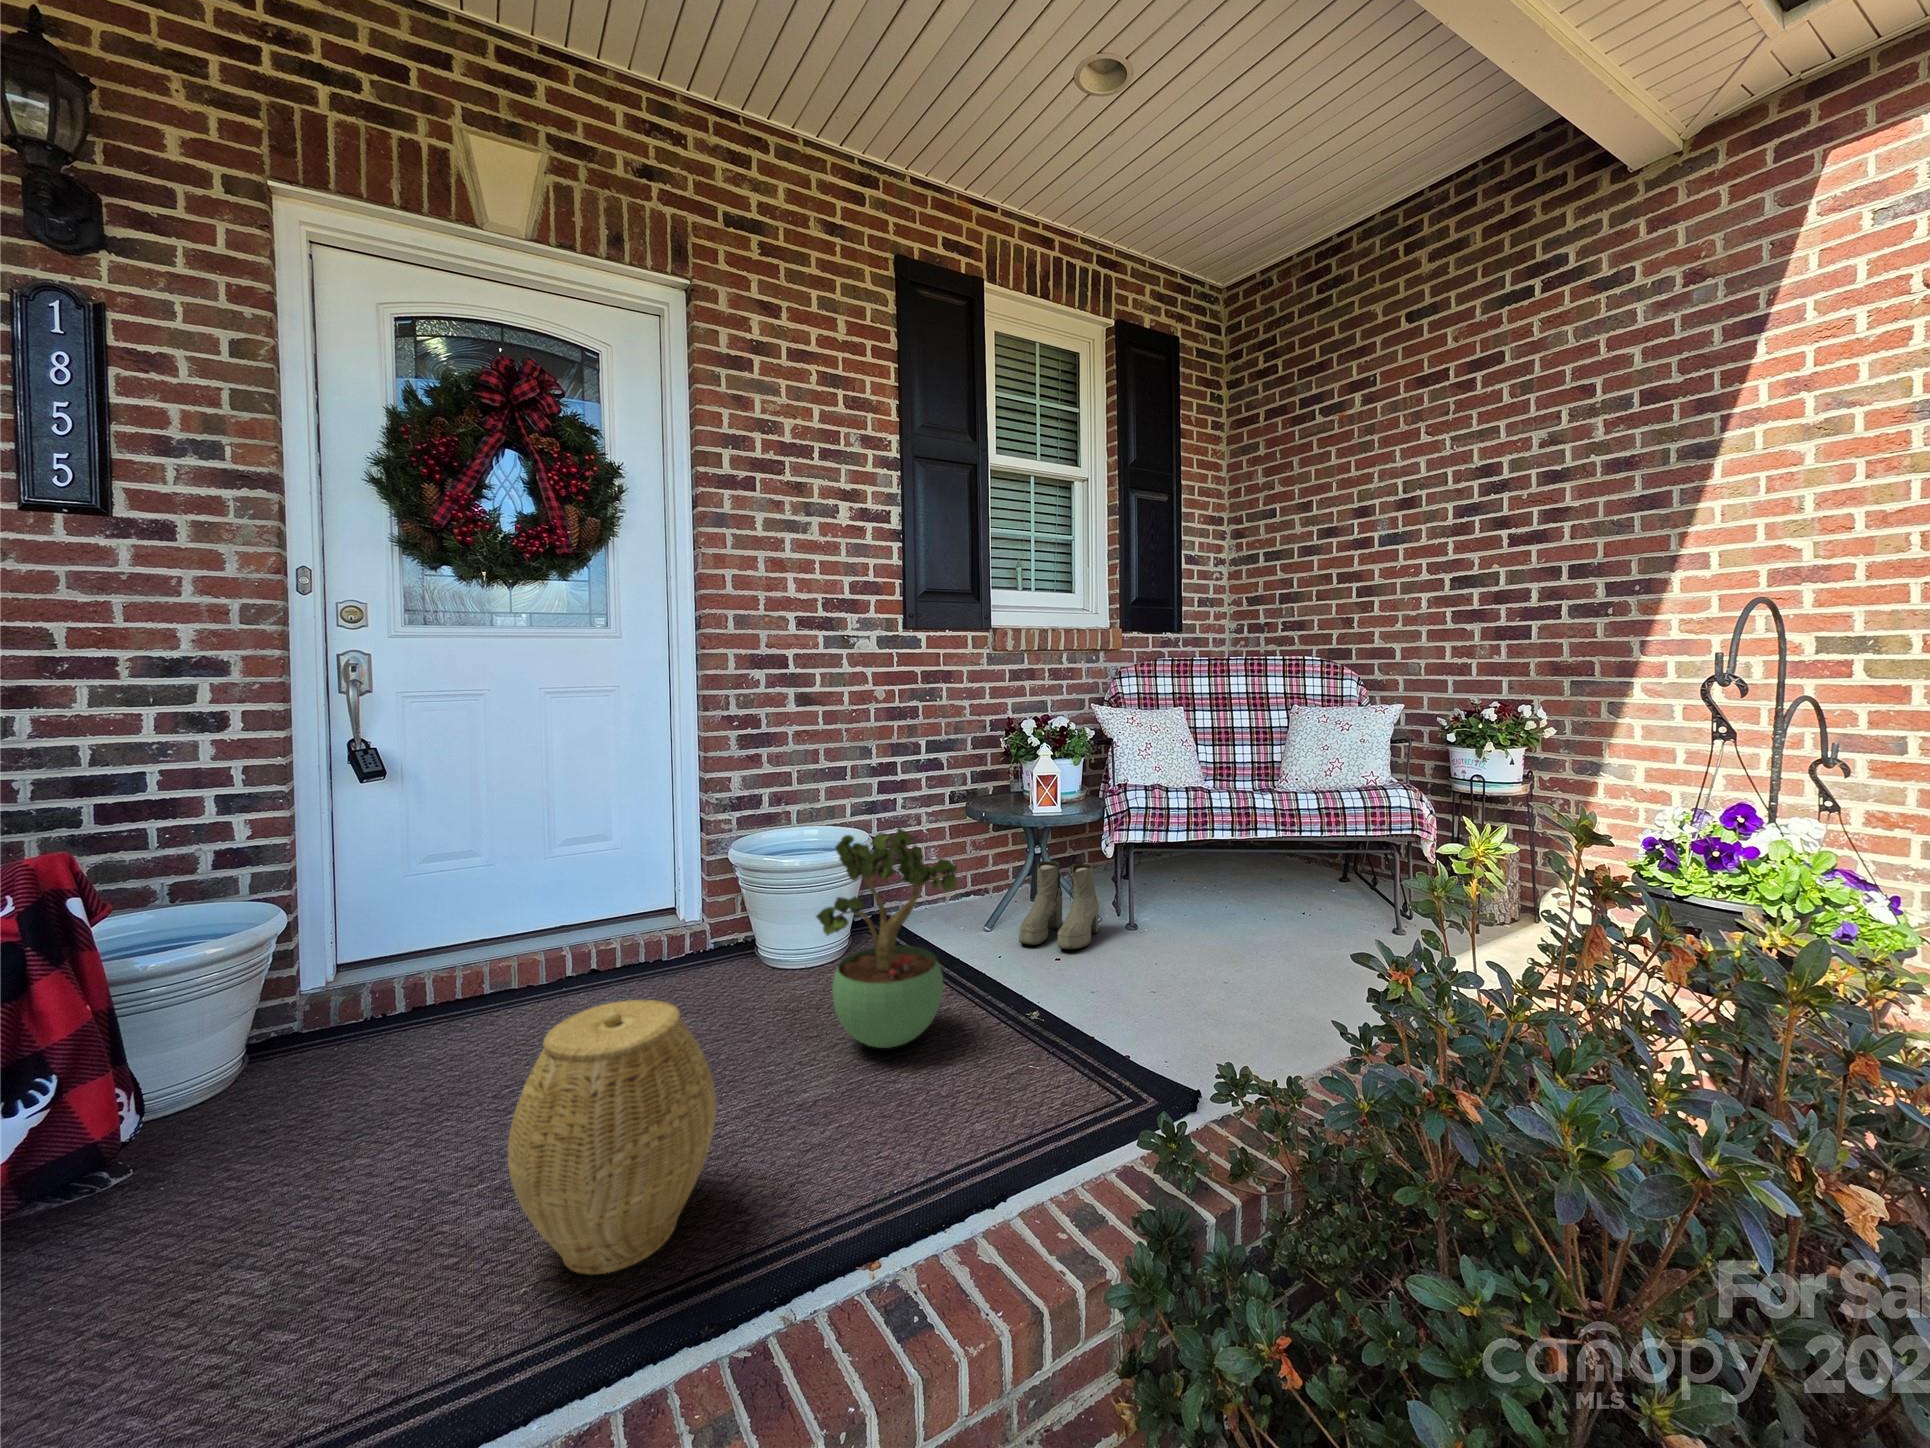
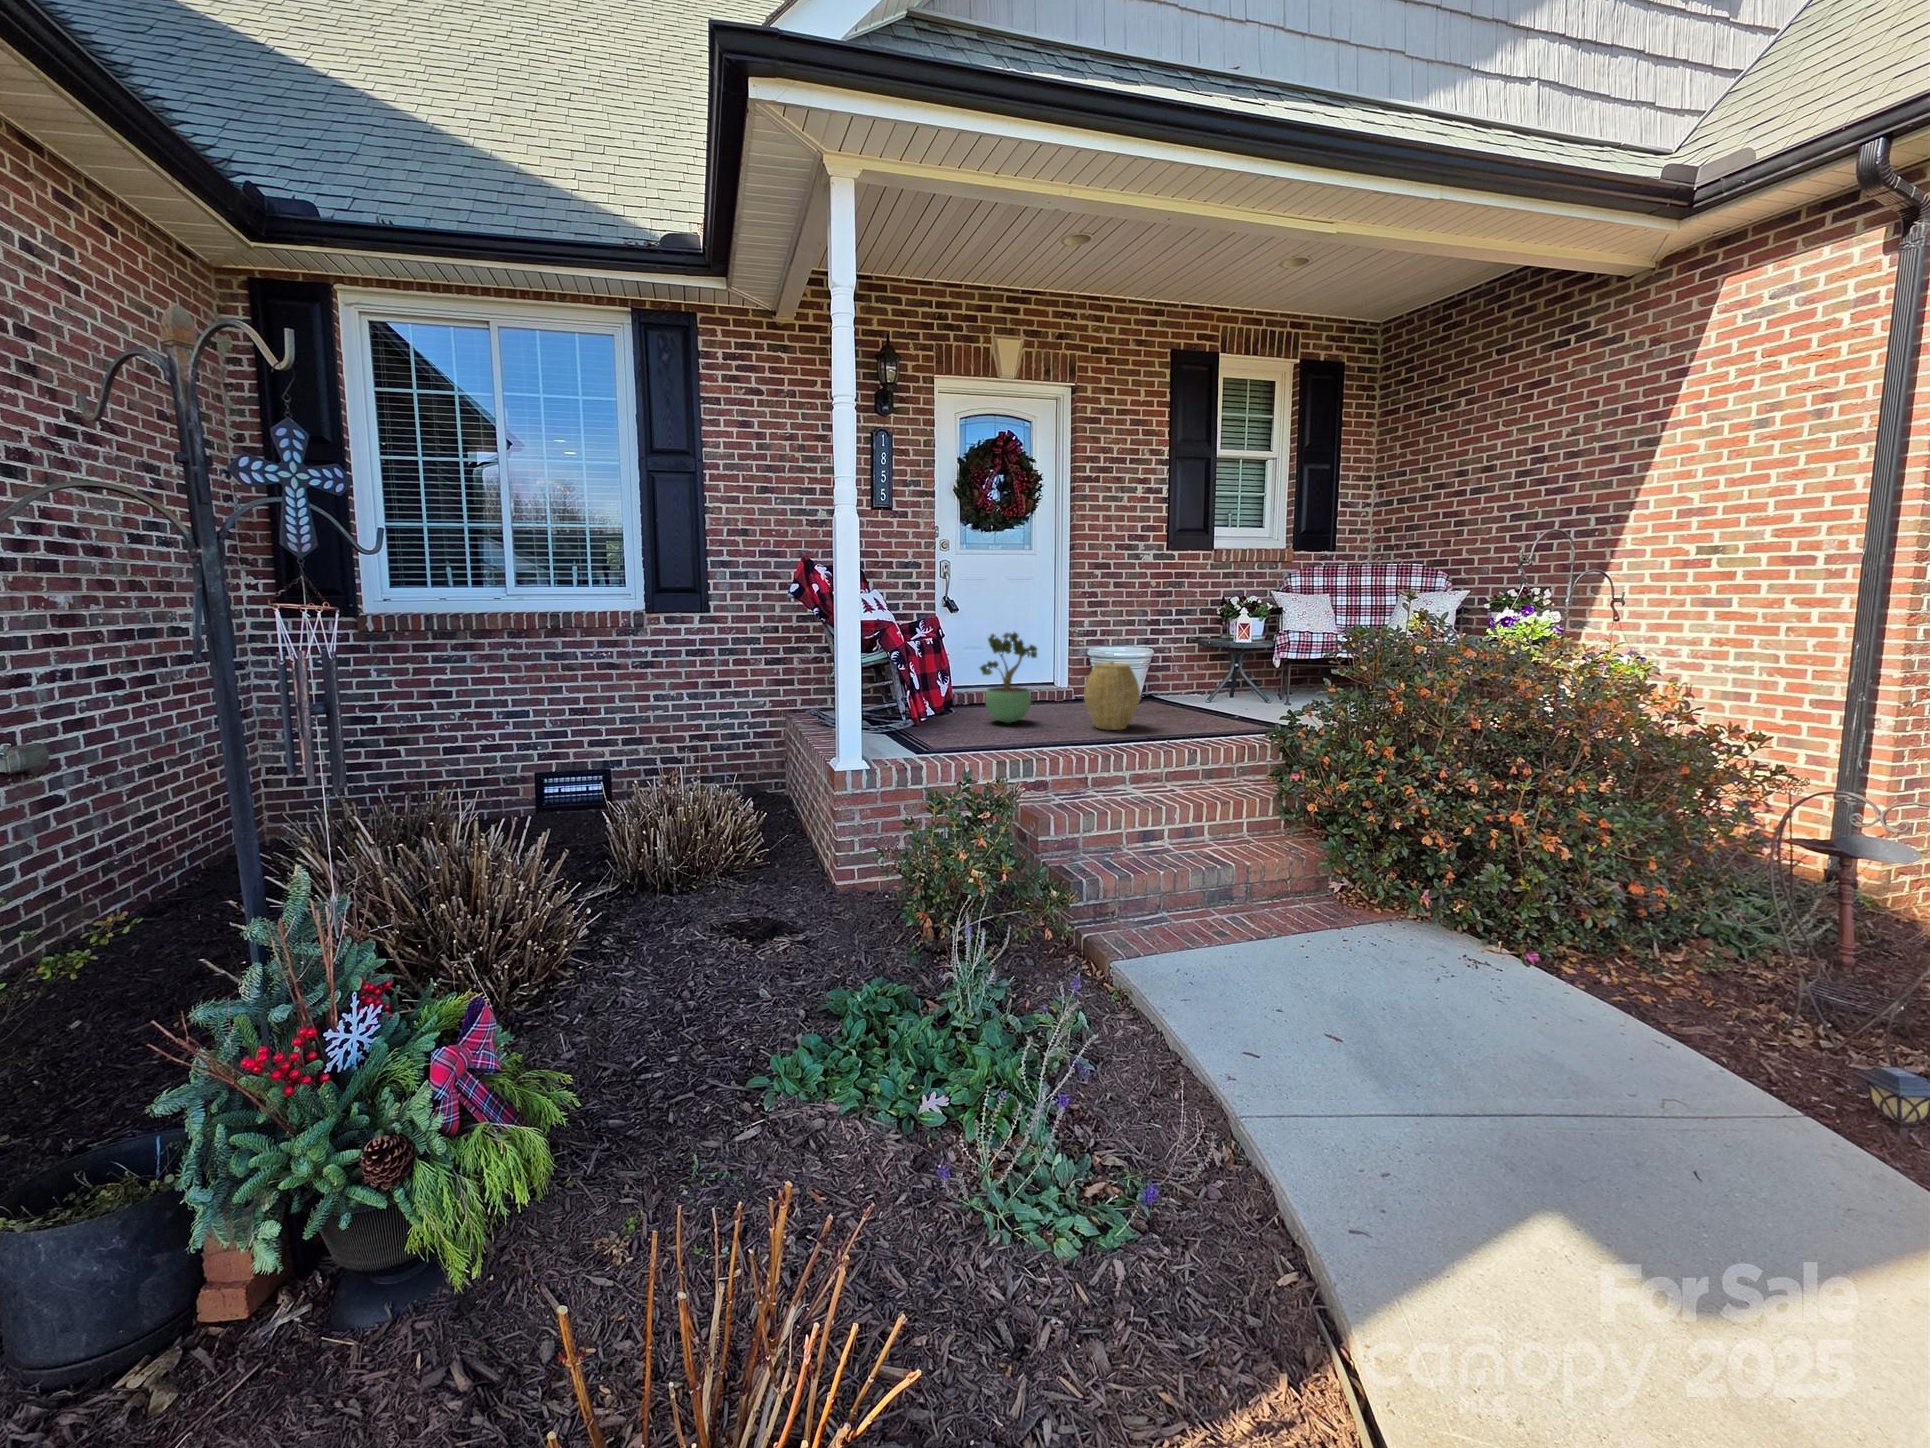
potted plant: present [816,828,957,1048] -> present [980,632,1037,723]
boots: present [1019,861,1099,949] -> none [1227,664,1269,701]

